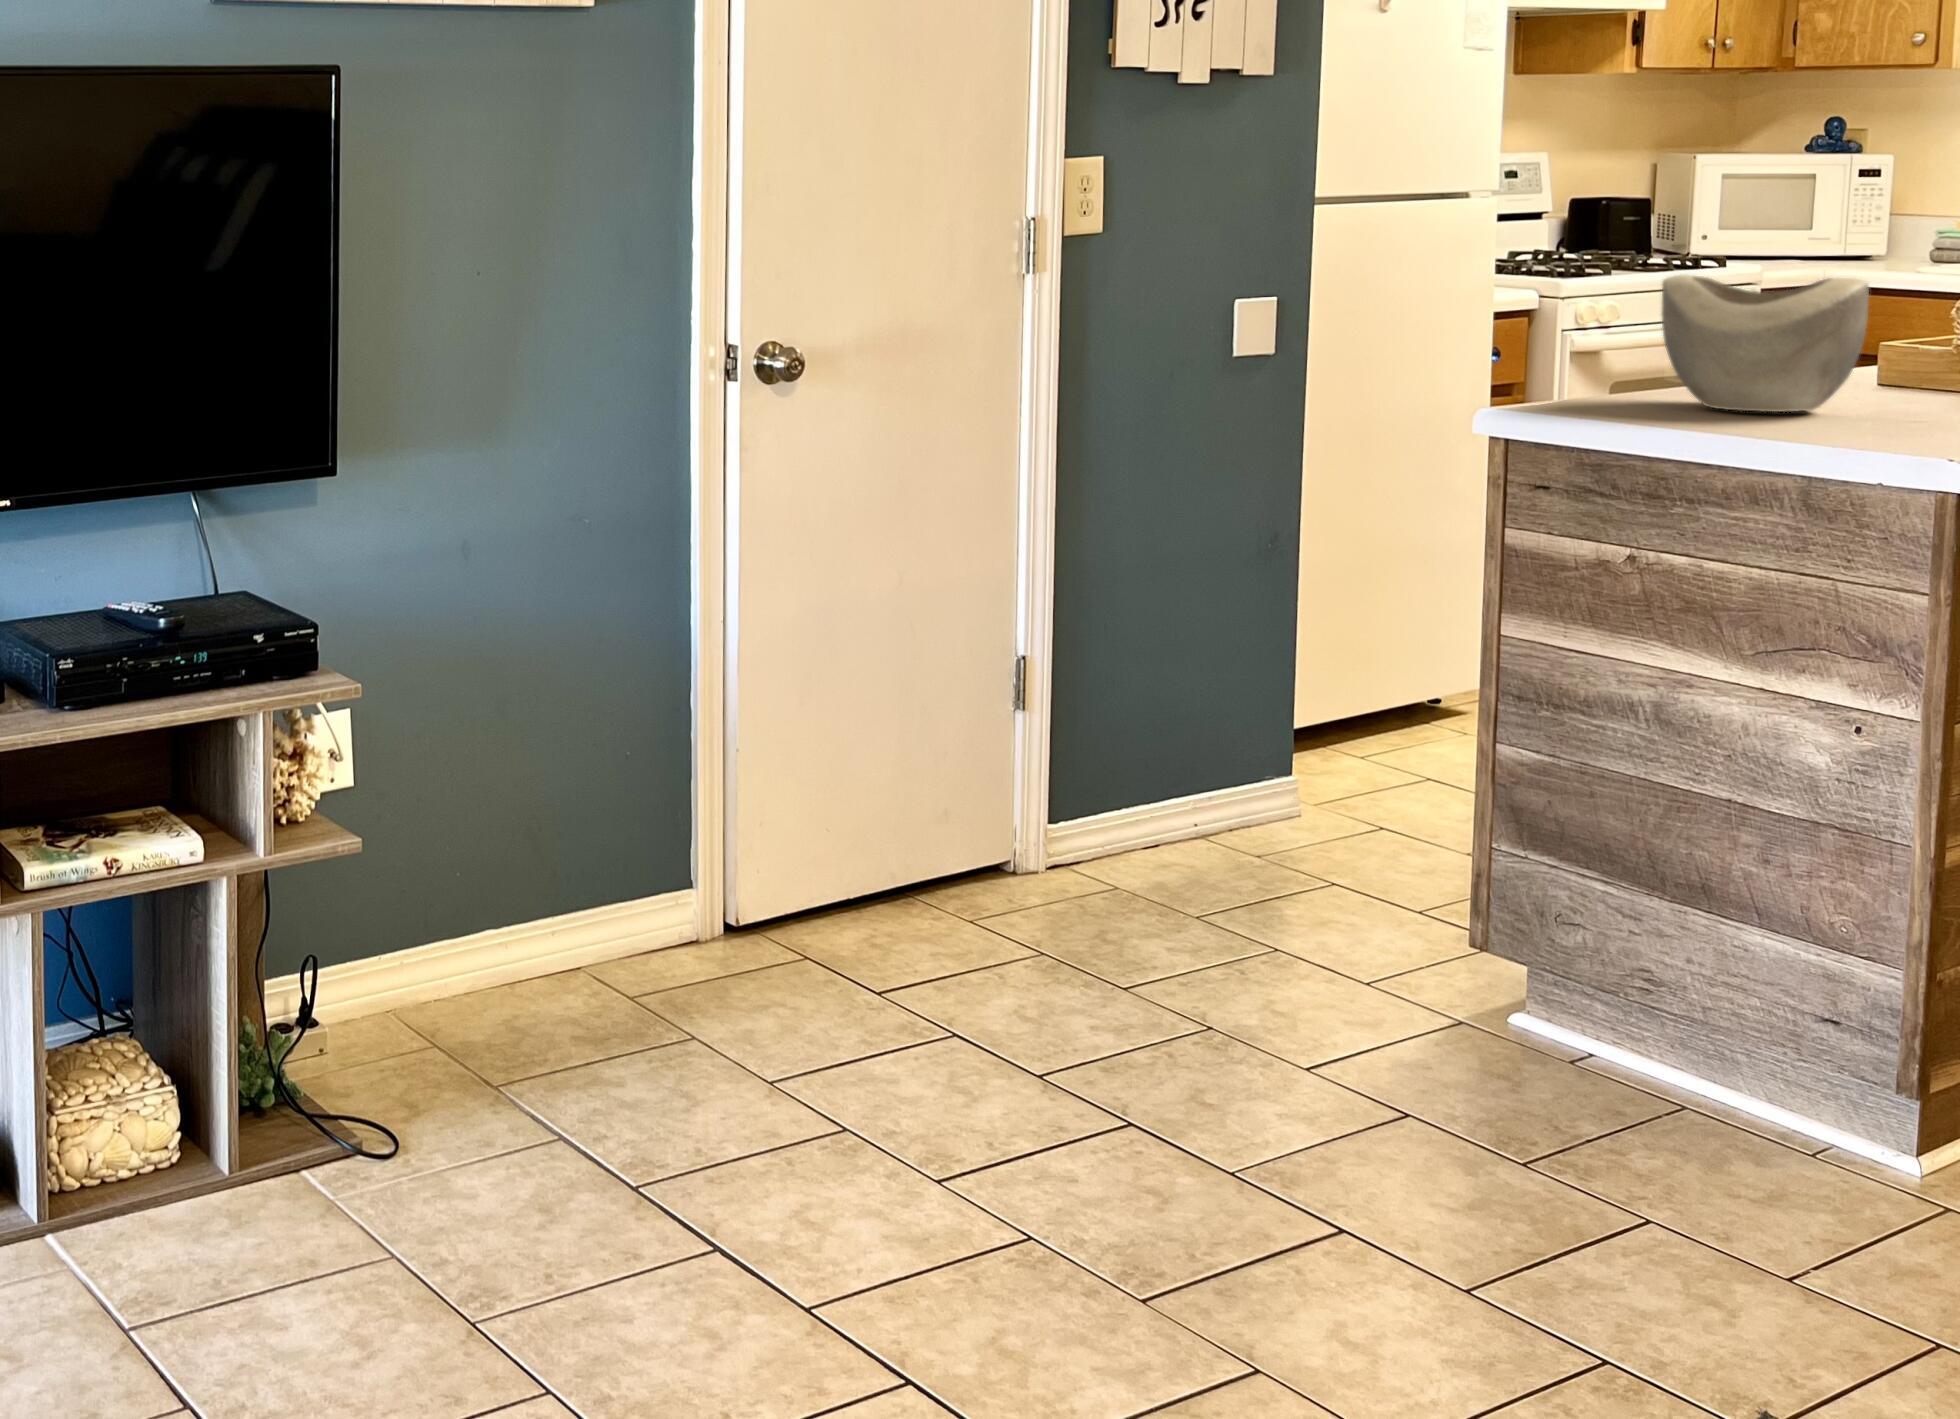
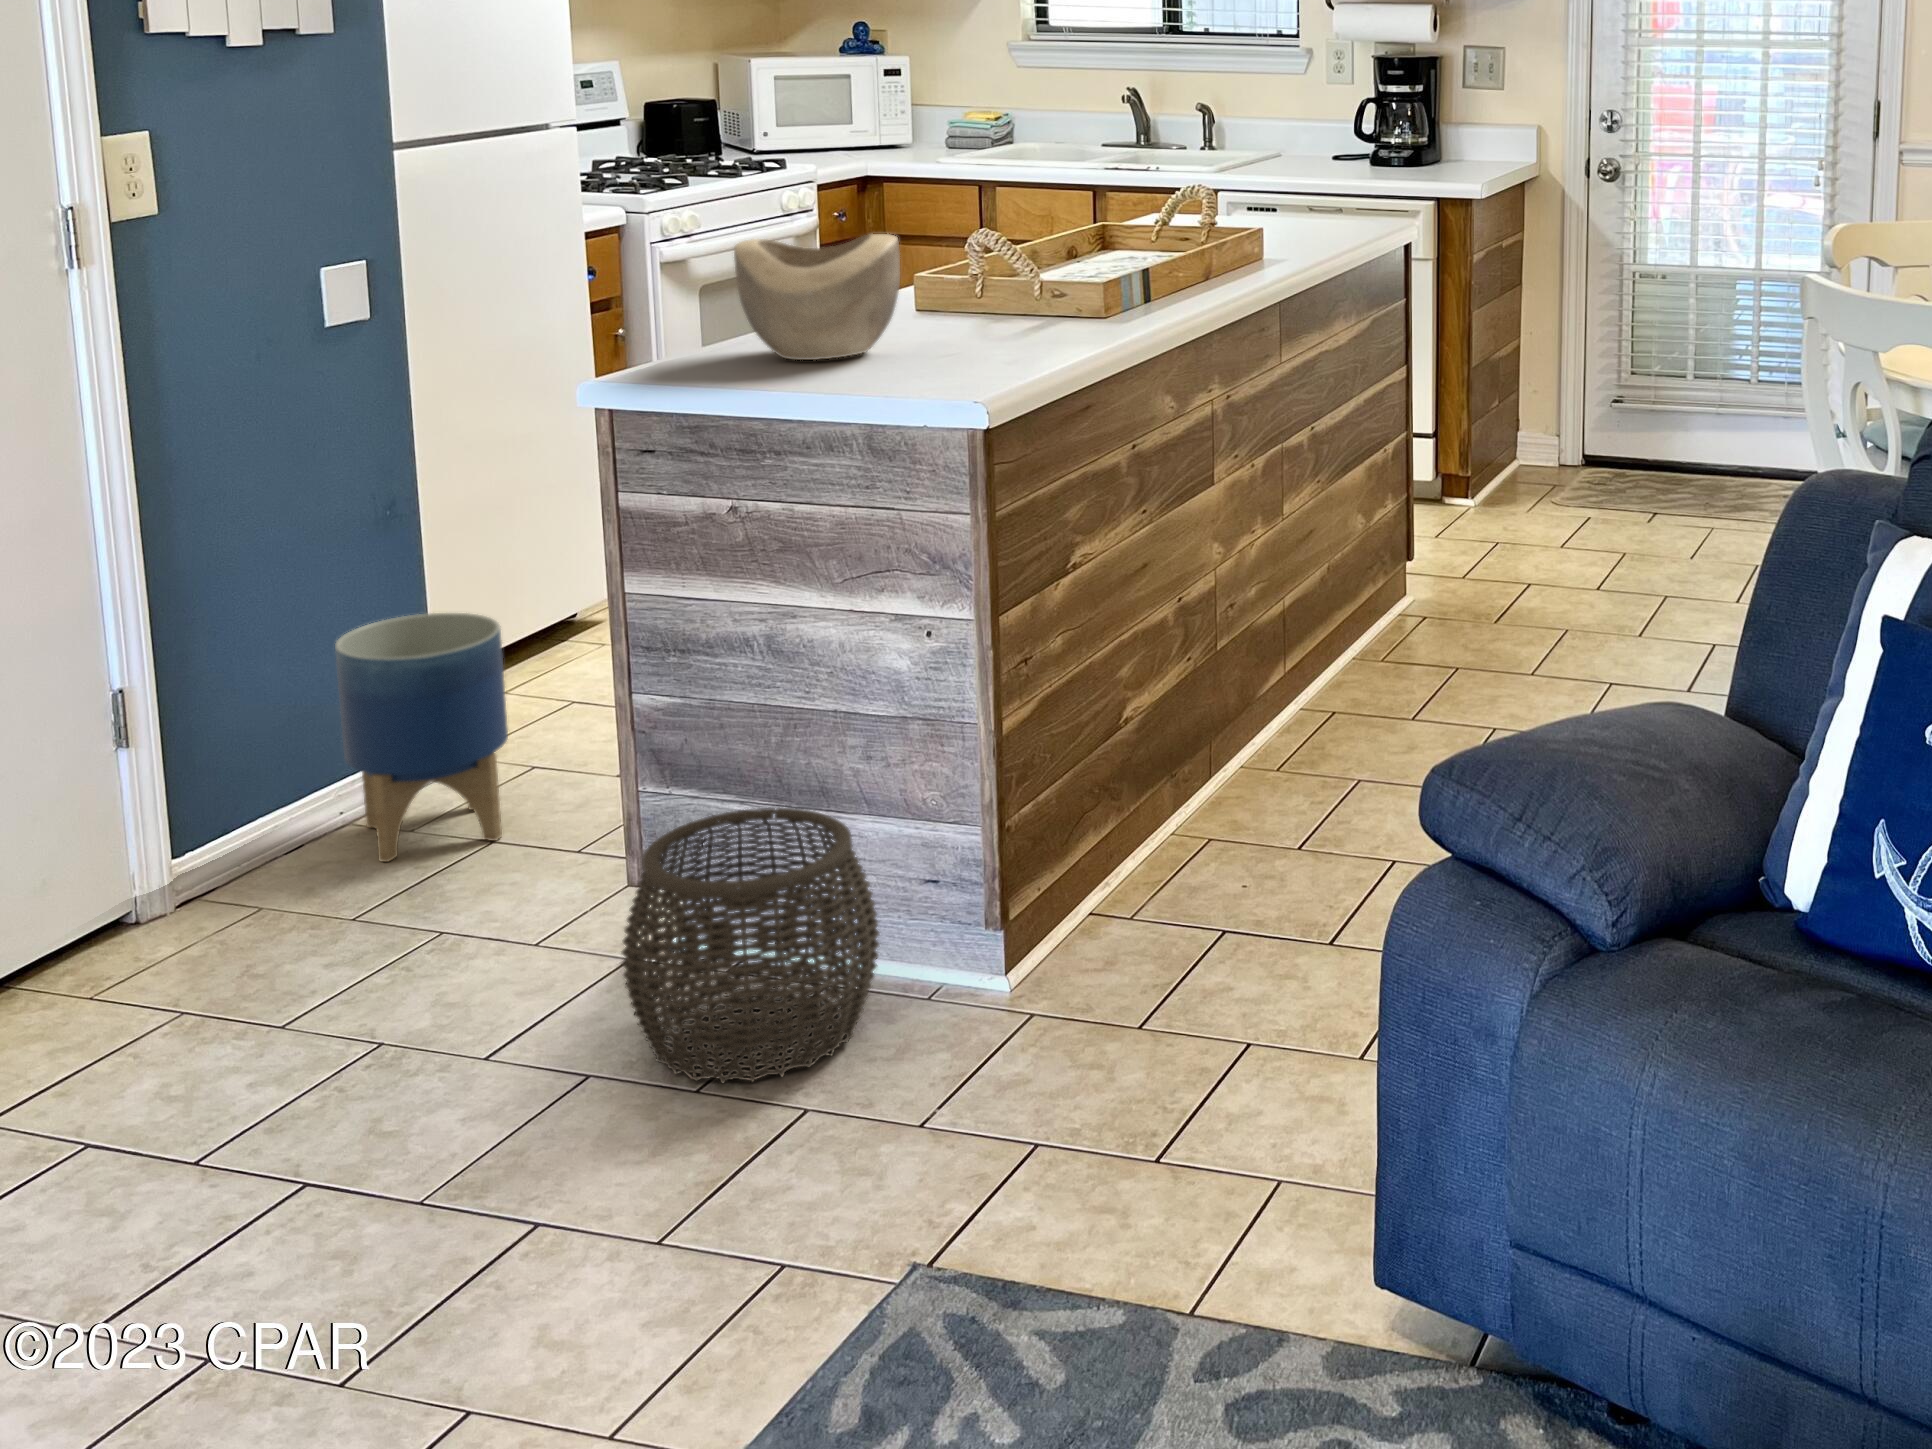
planter: none [1206,642,1366,881] -> present [335,613,508,862]
woven basket: none [1453,885,1760,1192] -> present [622,808,879,1083]

